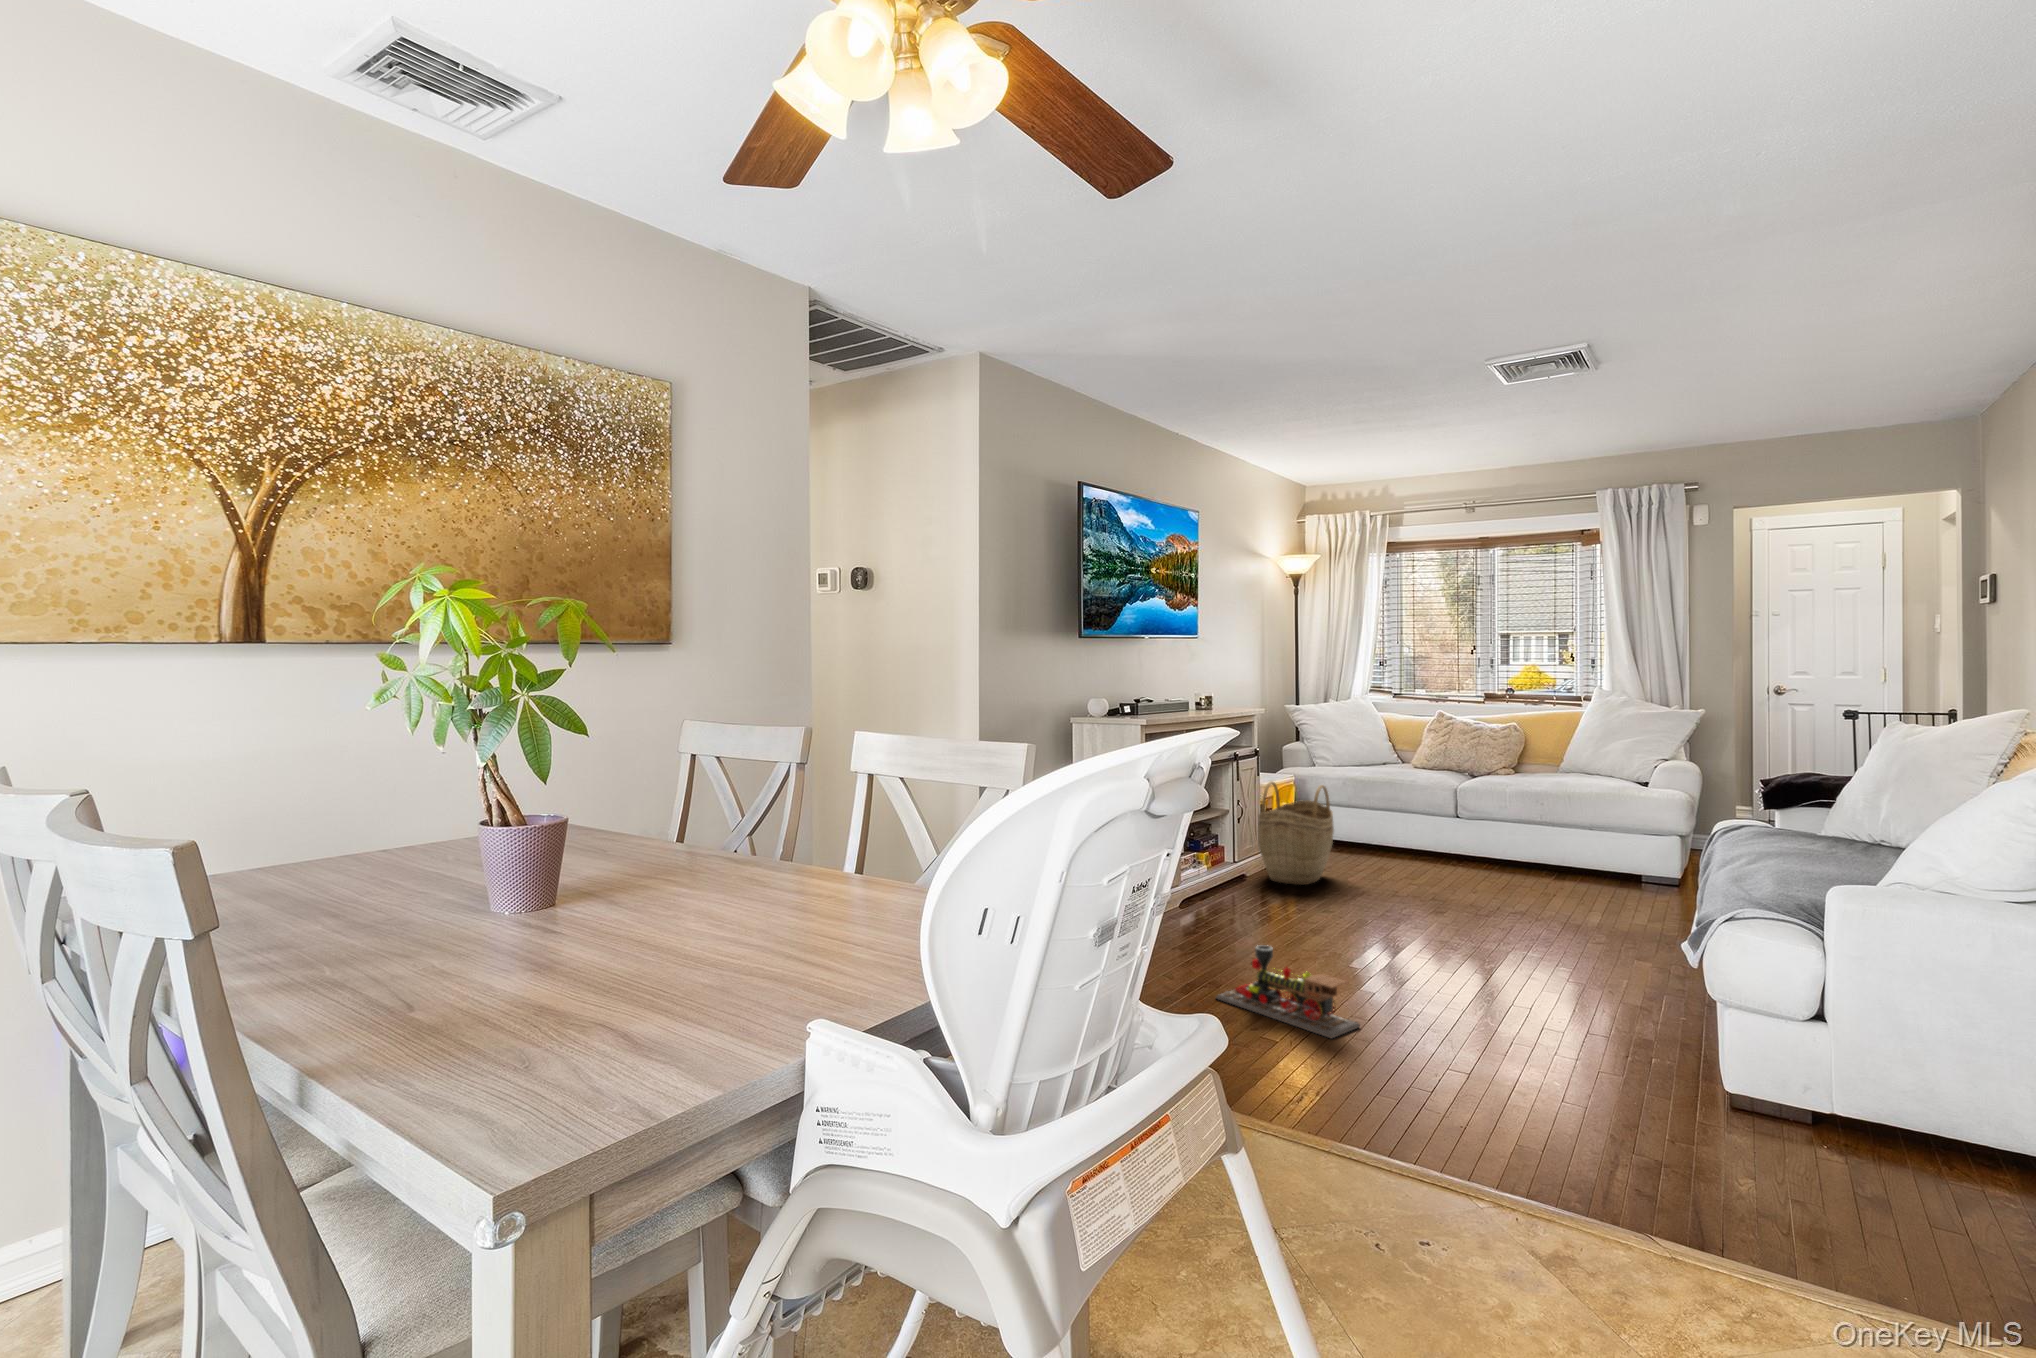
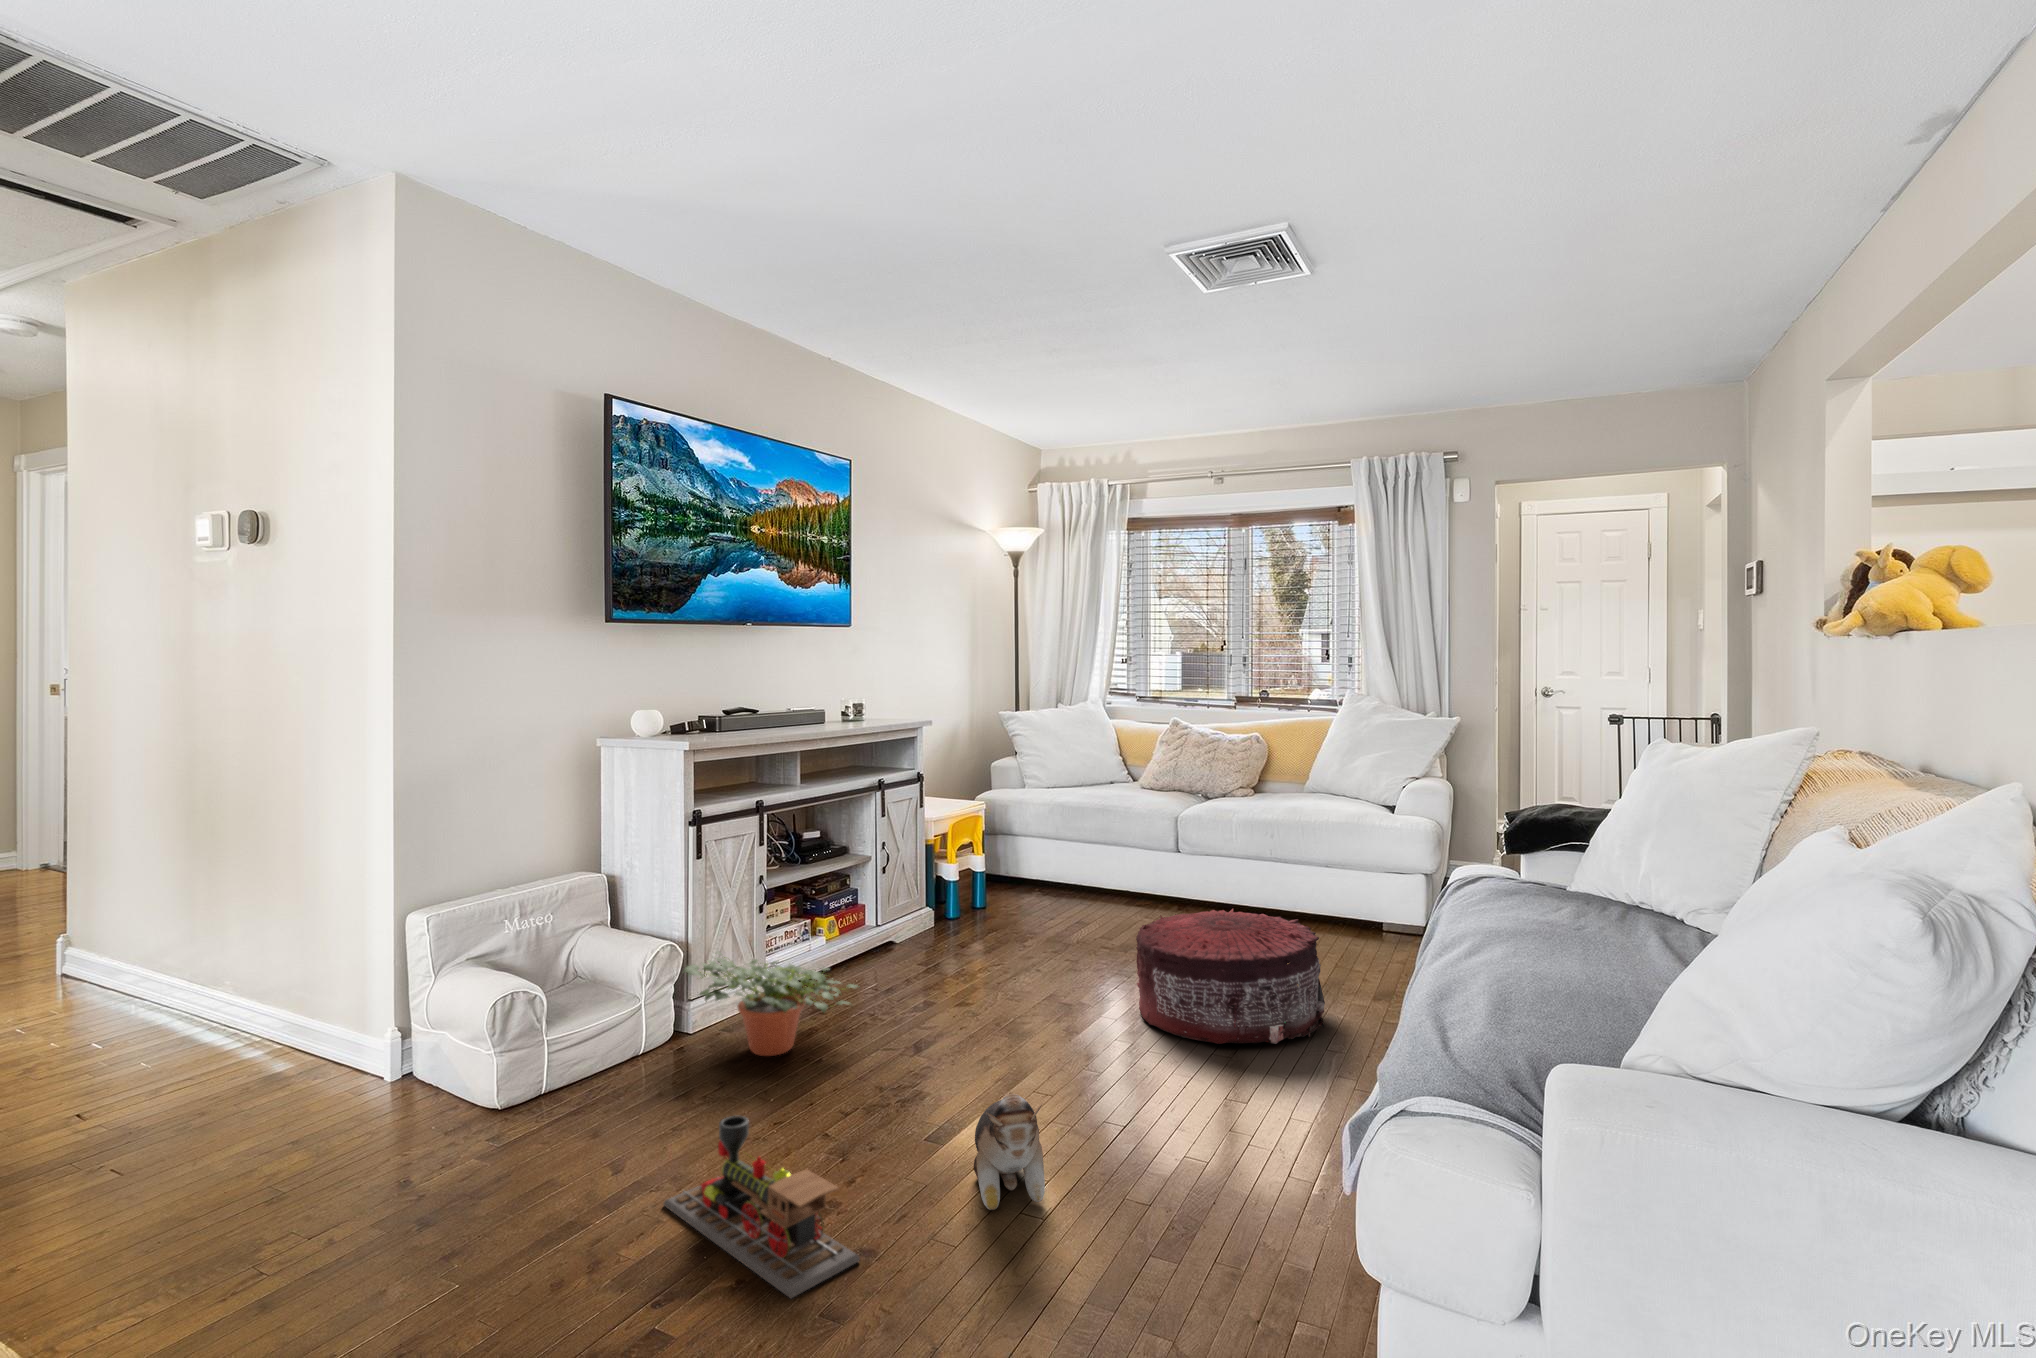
woven basket: present [1258,782,1334,885] -> none [905,816,1009,955]
pouf: none [1460,851,1618,942] -> present [1136,909,1325,1044]
potted plant: none [1152,864,1270,934] -> present [684,952,858,1056]
plush toy: none [1403,938,1467,1011] -> present [974,1093,1045,1210]

